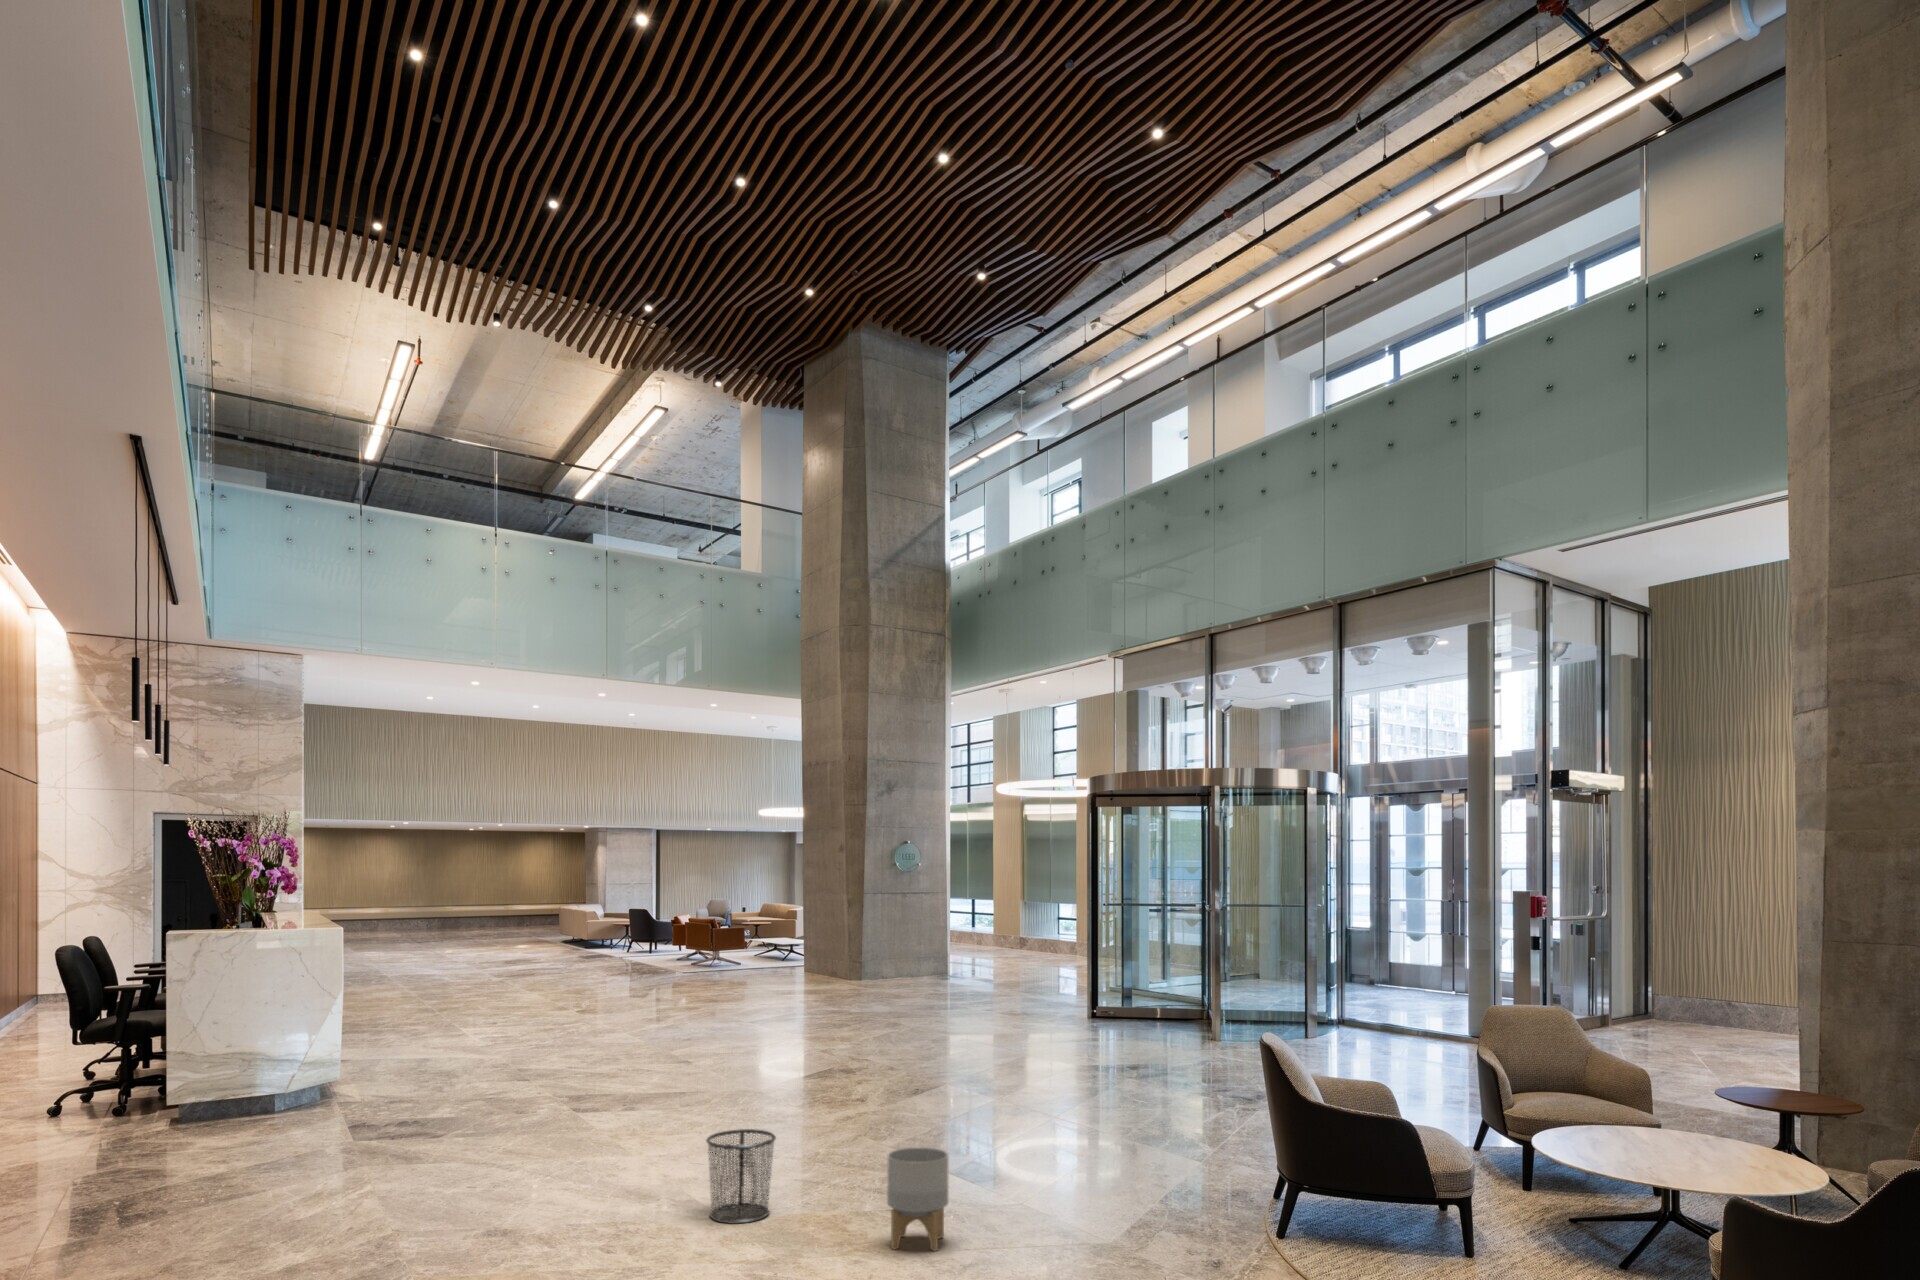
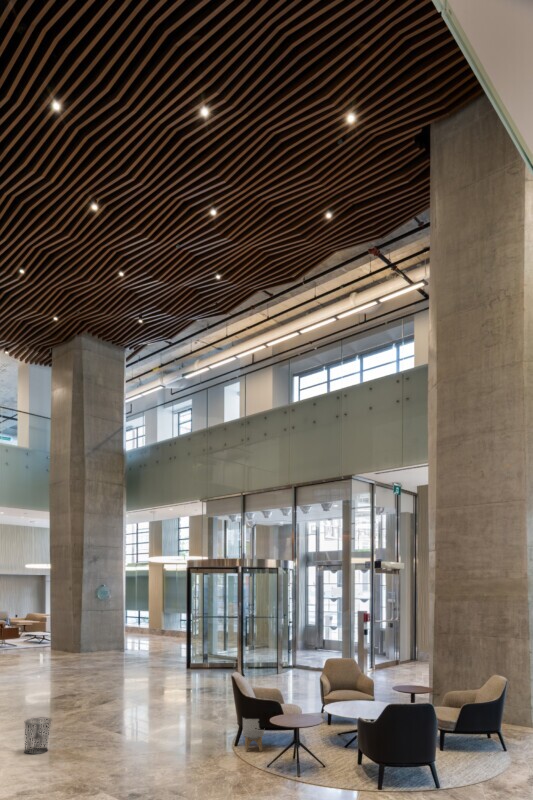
planter: present [887,1147,948,1251] -> present [243,718,264,752]

